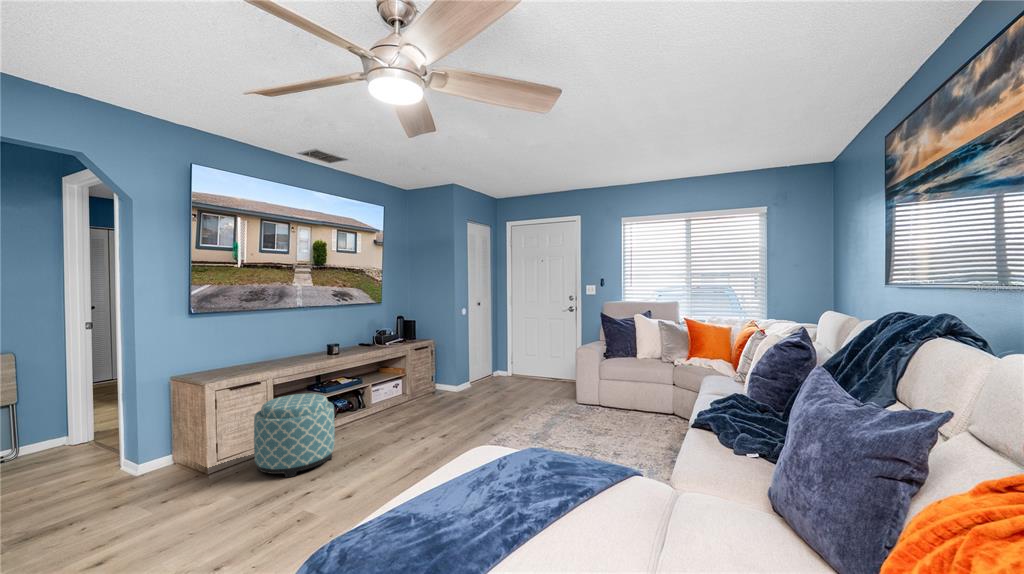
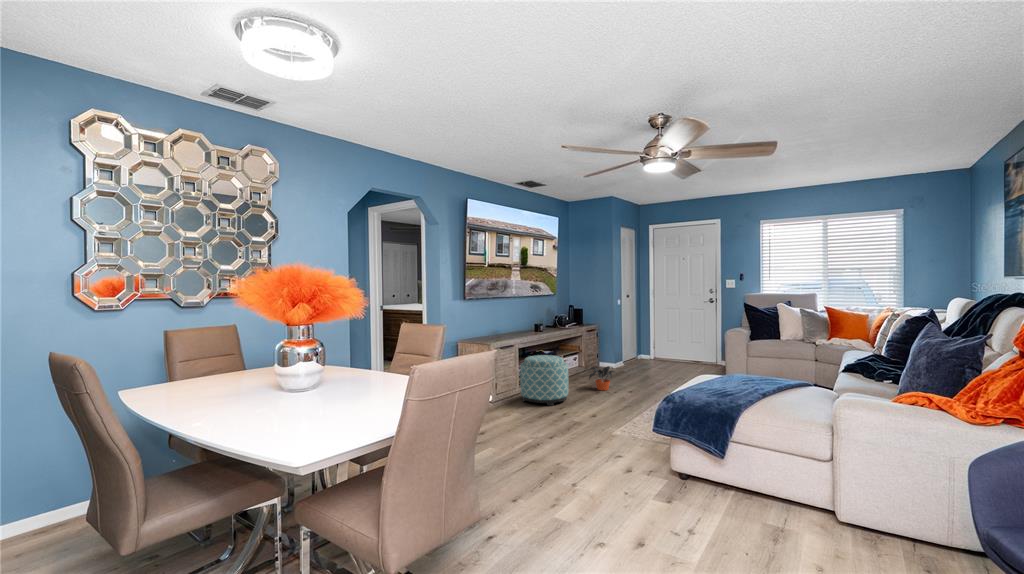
potted plant: none [383,401,424,436] -> present [589,366,615,390]

